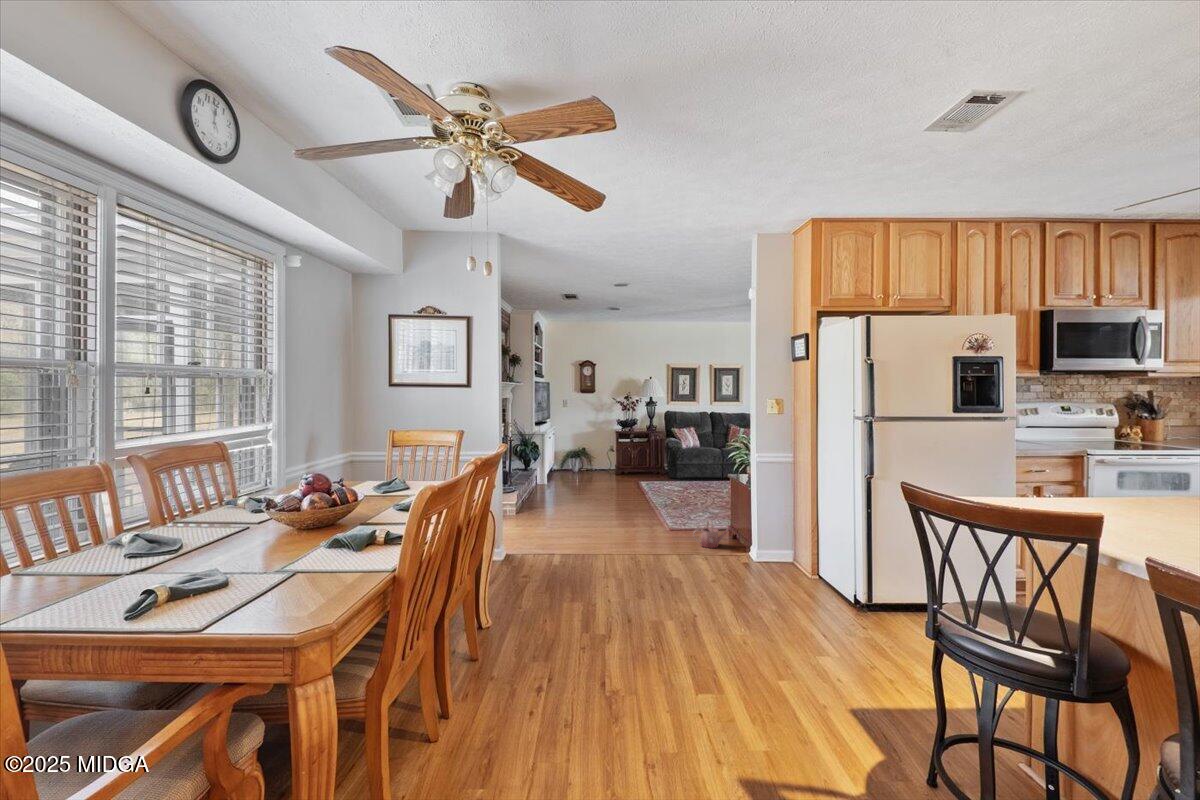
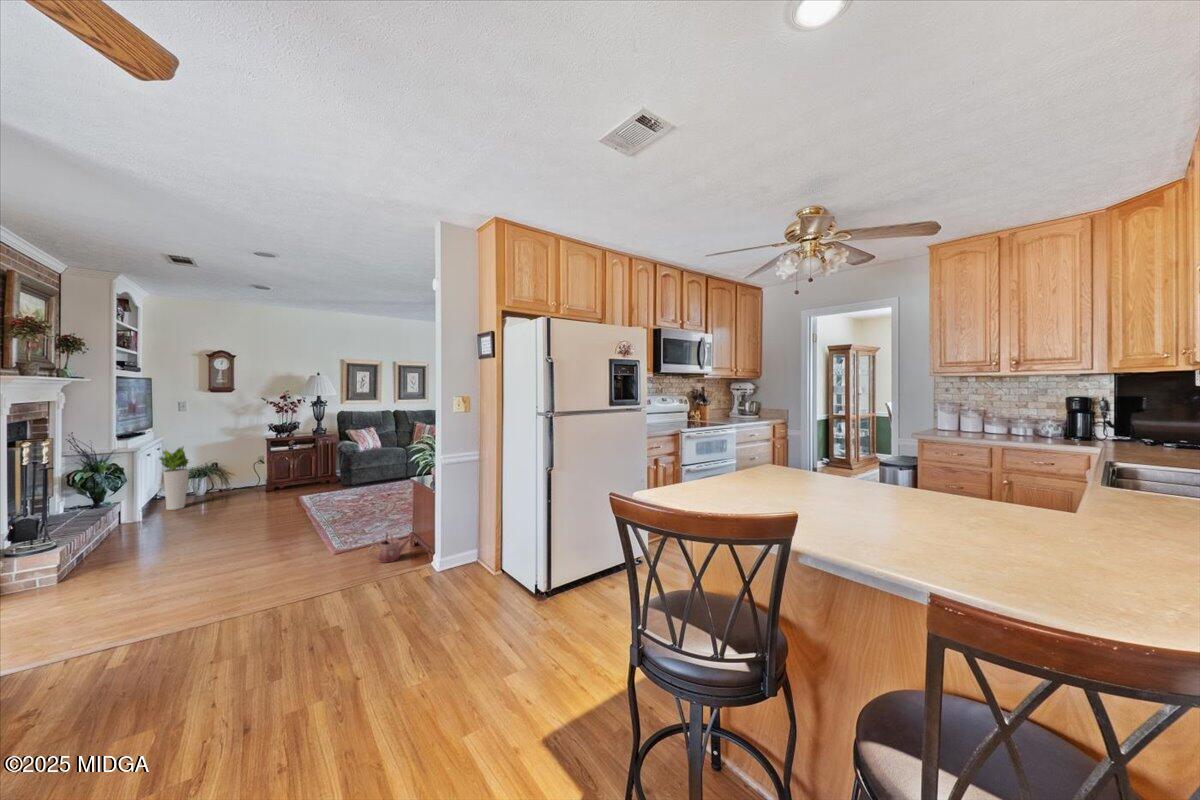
planter: none [549,434,568,483] -> present [159,447,189,510]

